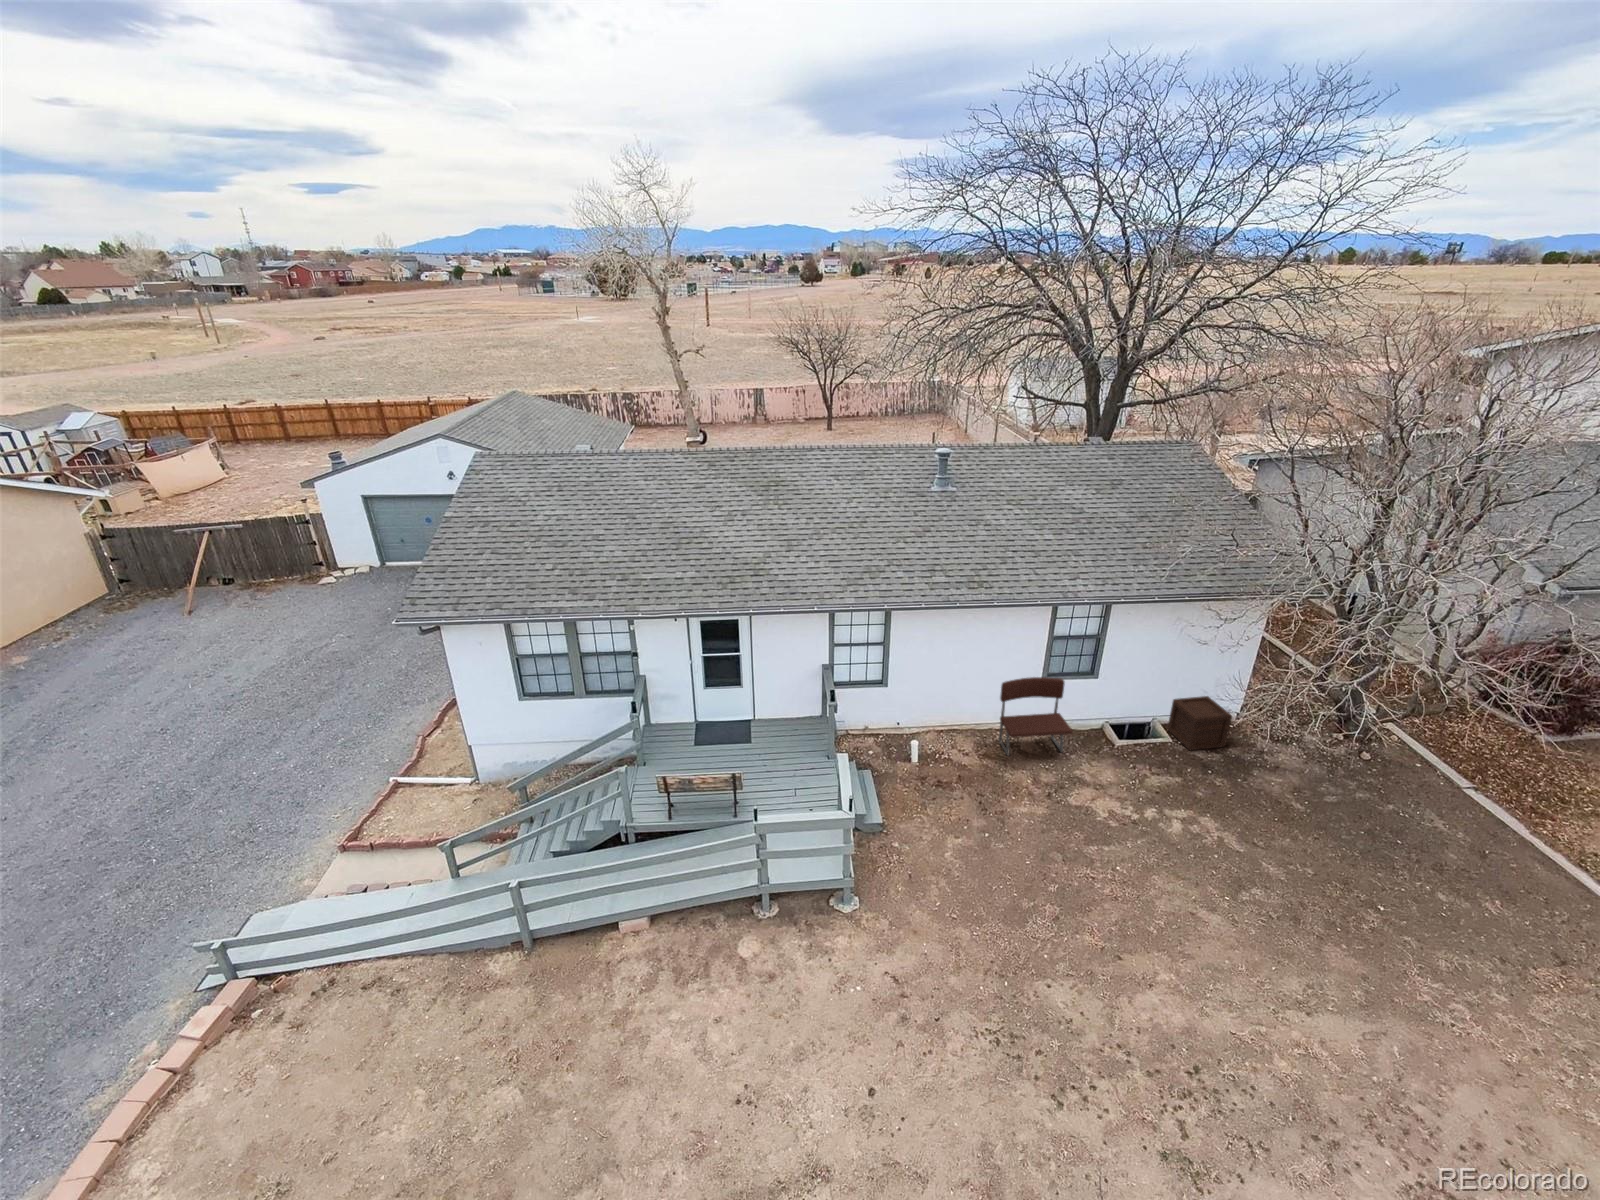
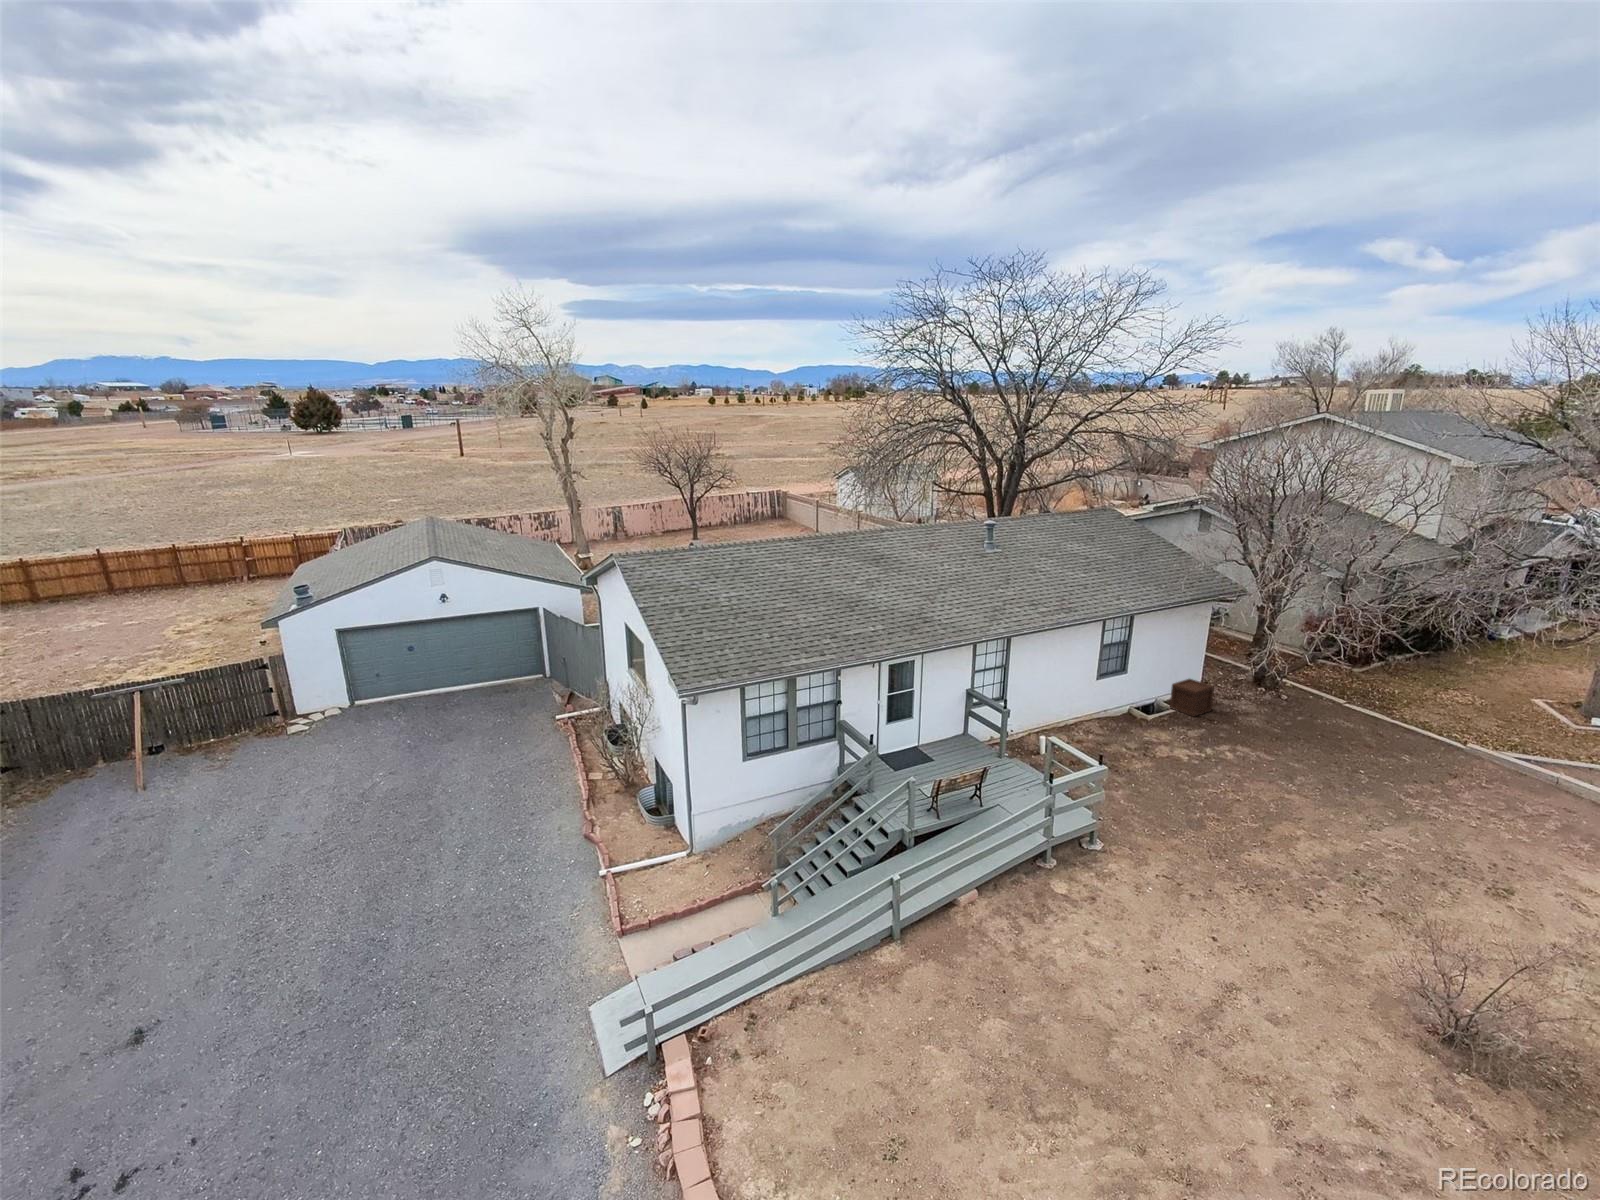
bench: present [998,677,1073,756] -> none [1076,678,1132,742]

